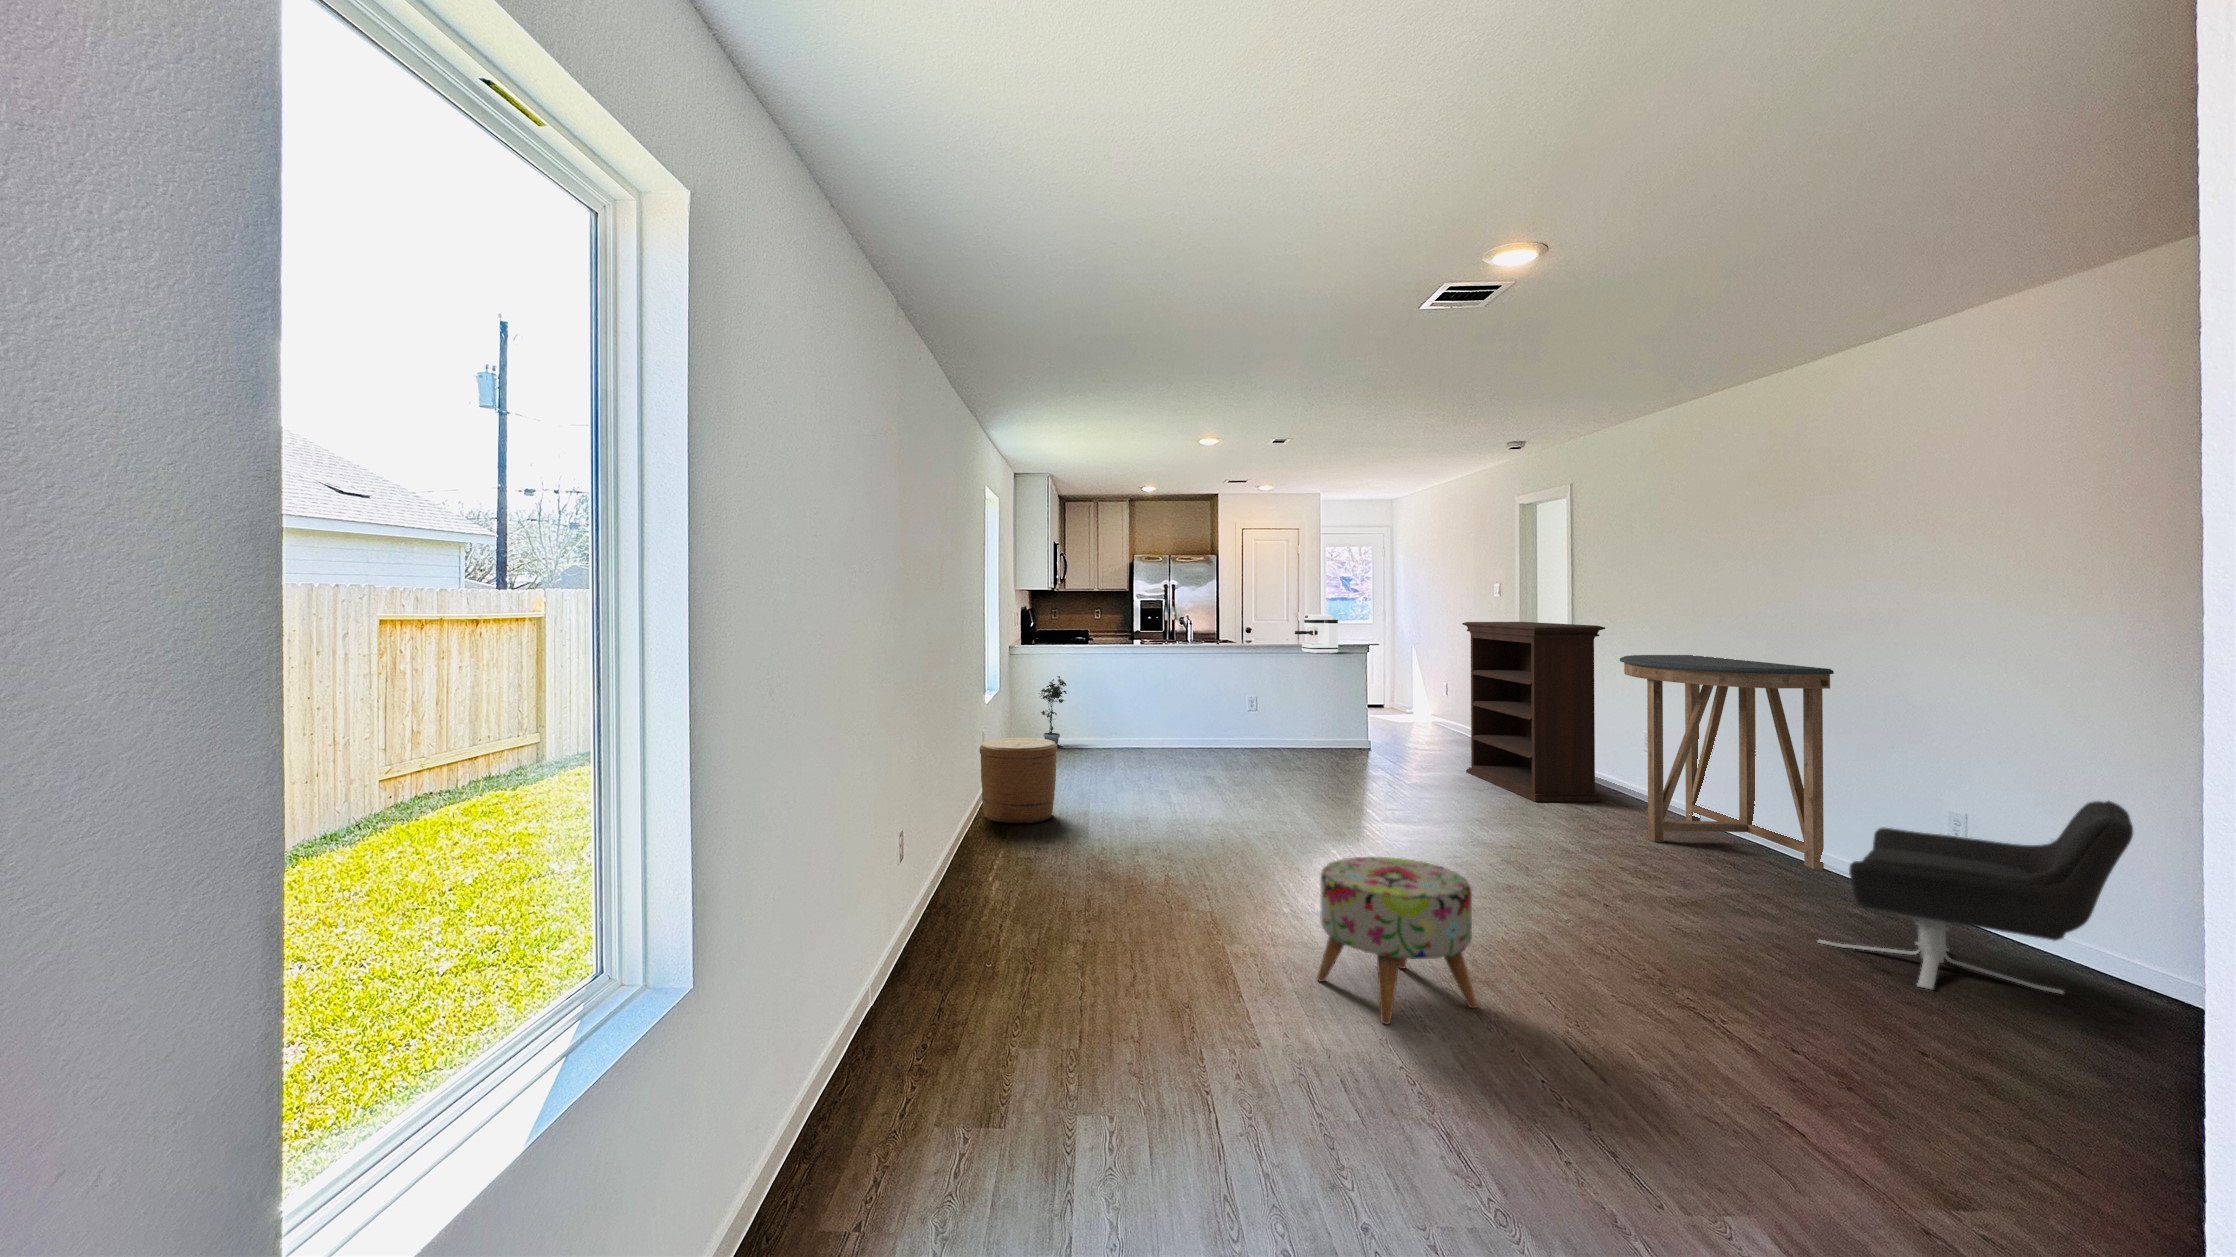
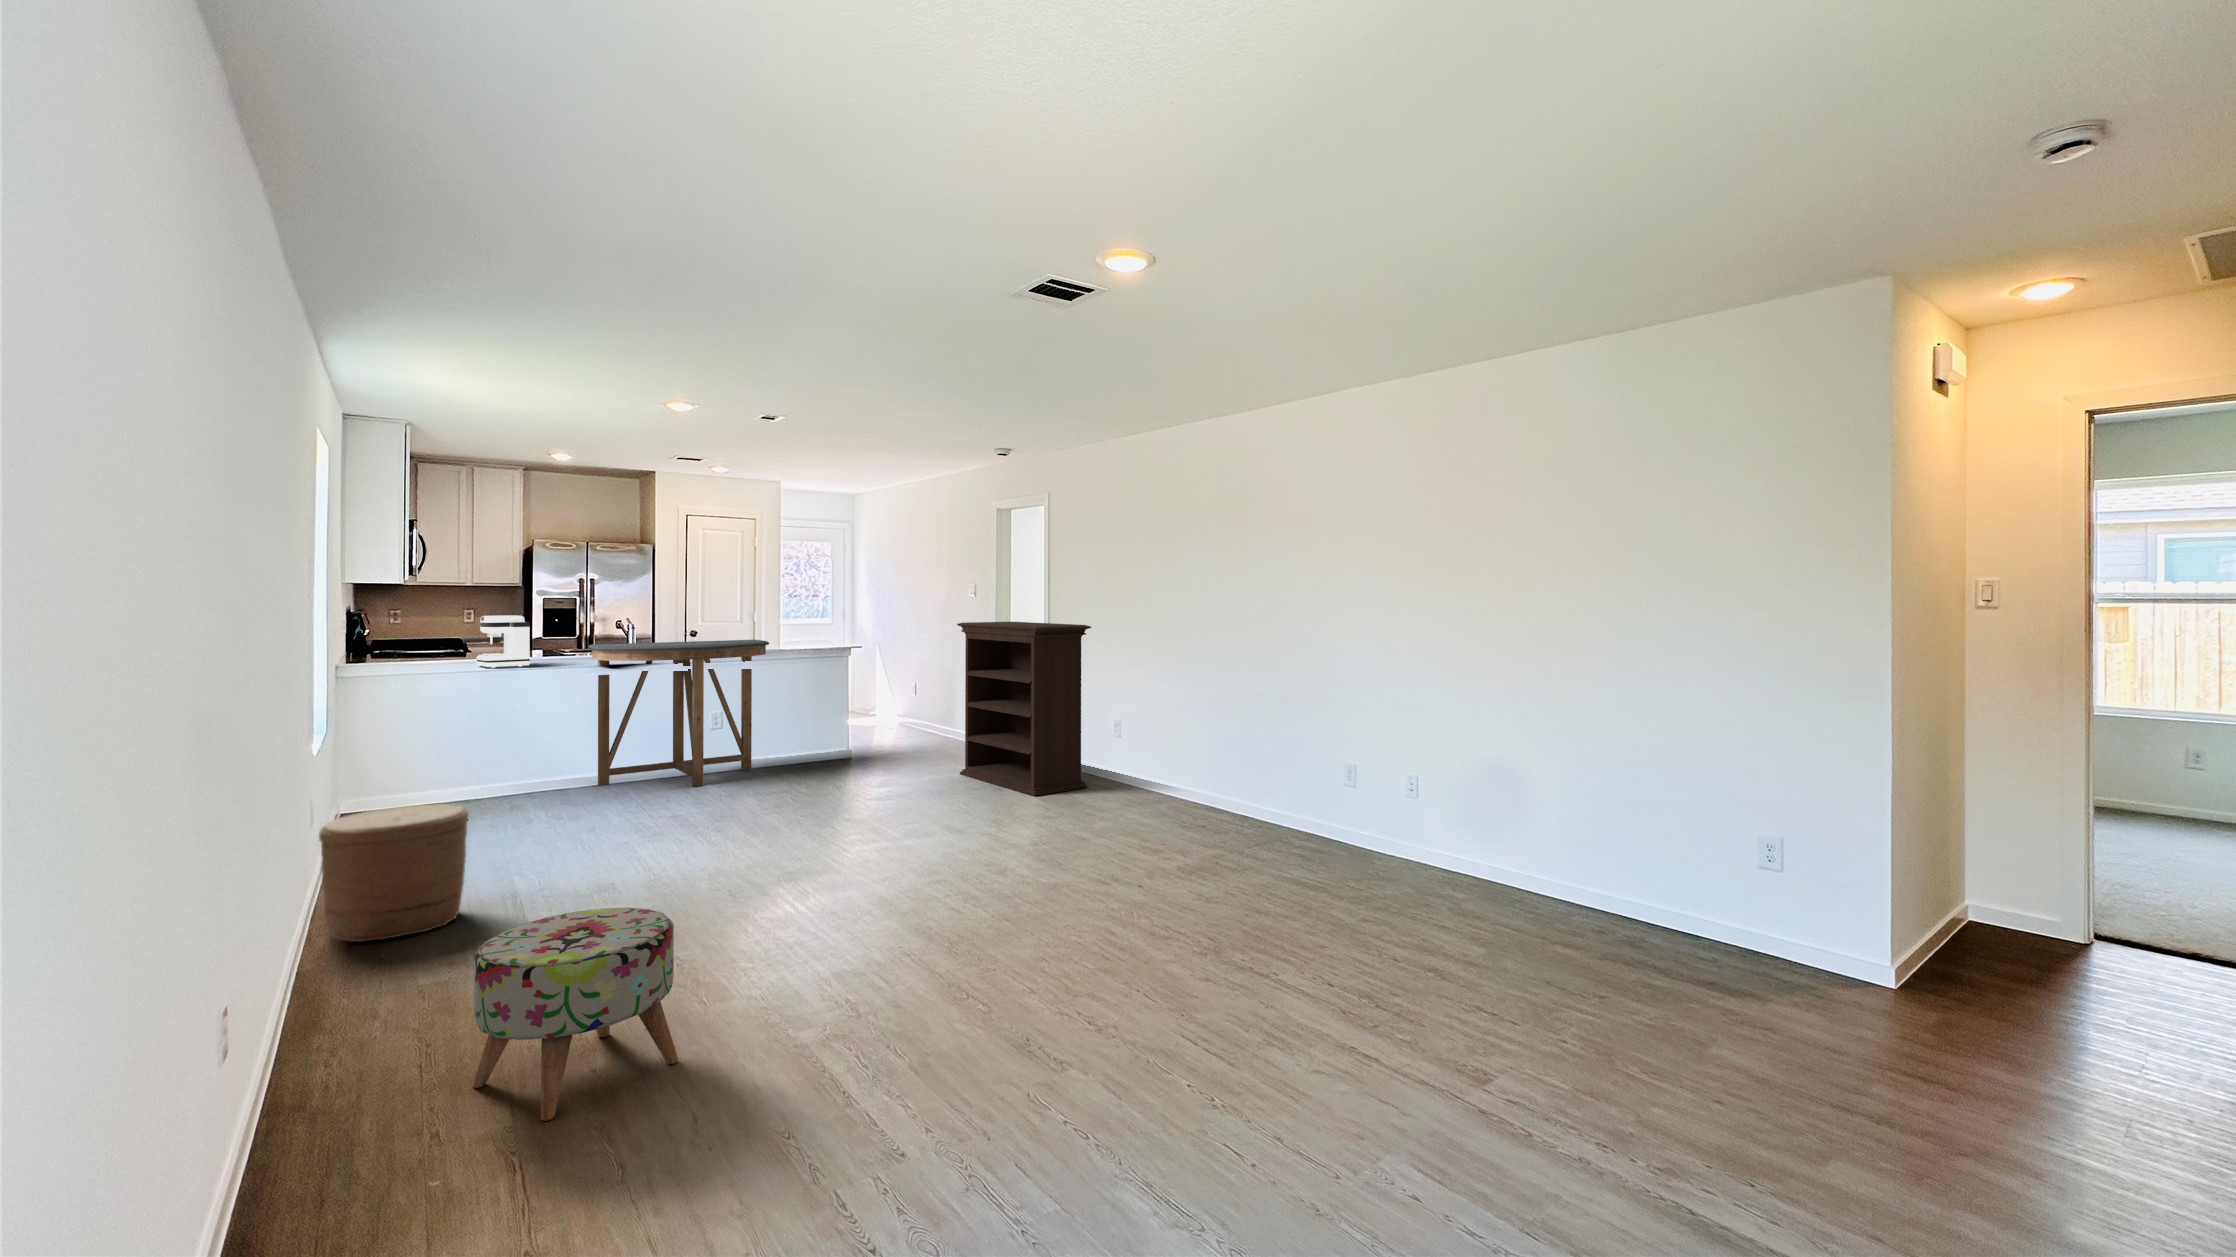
coffee maker: present [1295,615,1338,653] -> present [463,615,530,668]
console table: present [1620,655,1834,869] -> present [588,640,769,786]
potted plant: present [1041,676,1067,746] -> none [385,708,442,810]
lounge chair: present [1818,801,2133,994] -> none [1291,746,1472,907]
ottoman: present [1317,857,1477,1024] -> present [473,908,678,1121]

